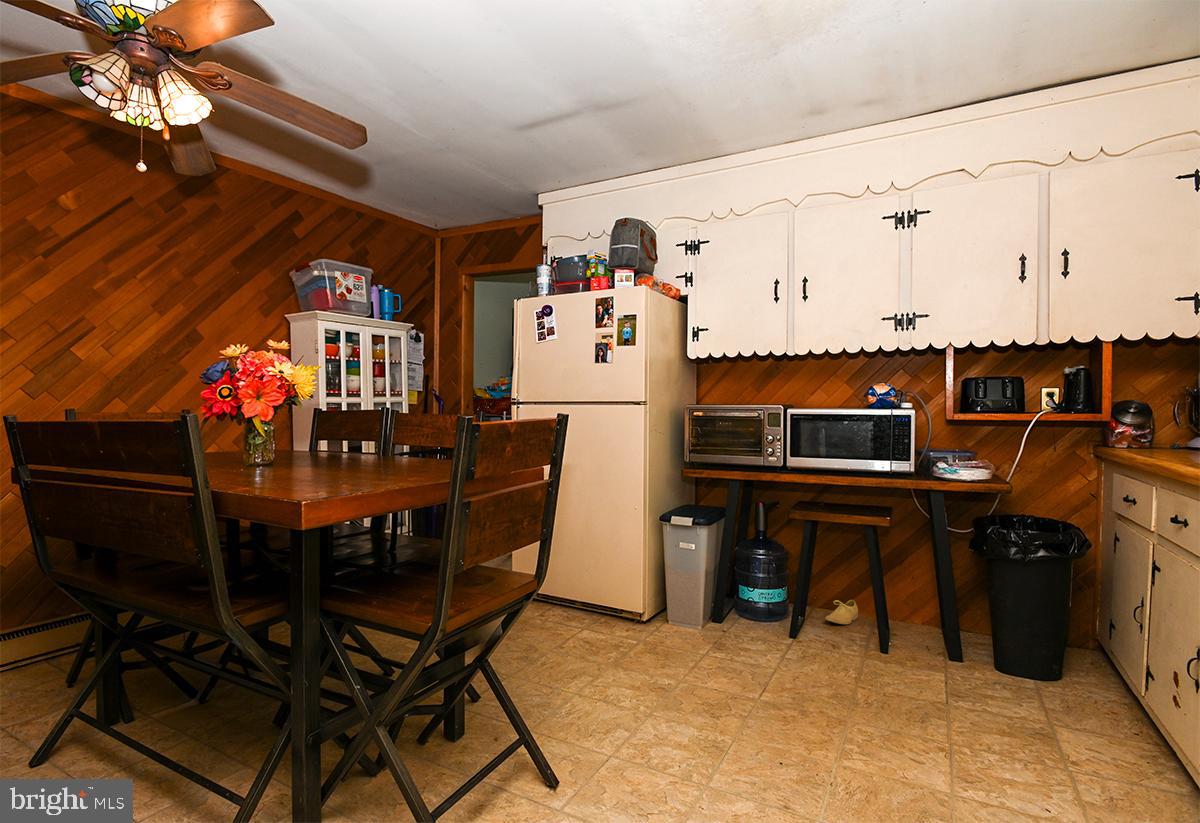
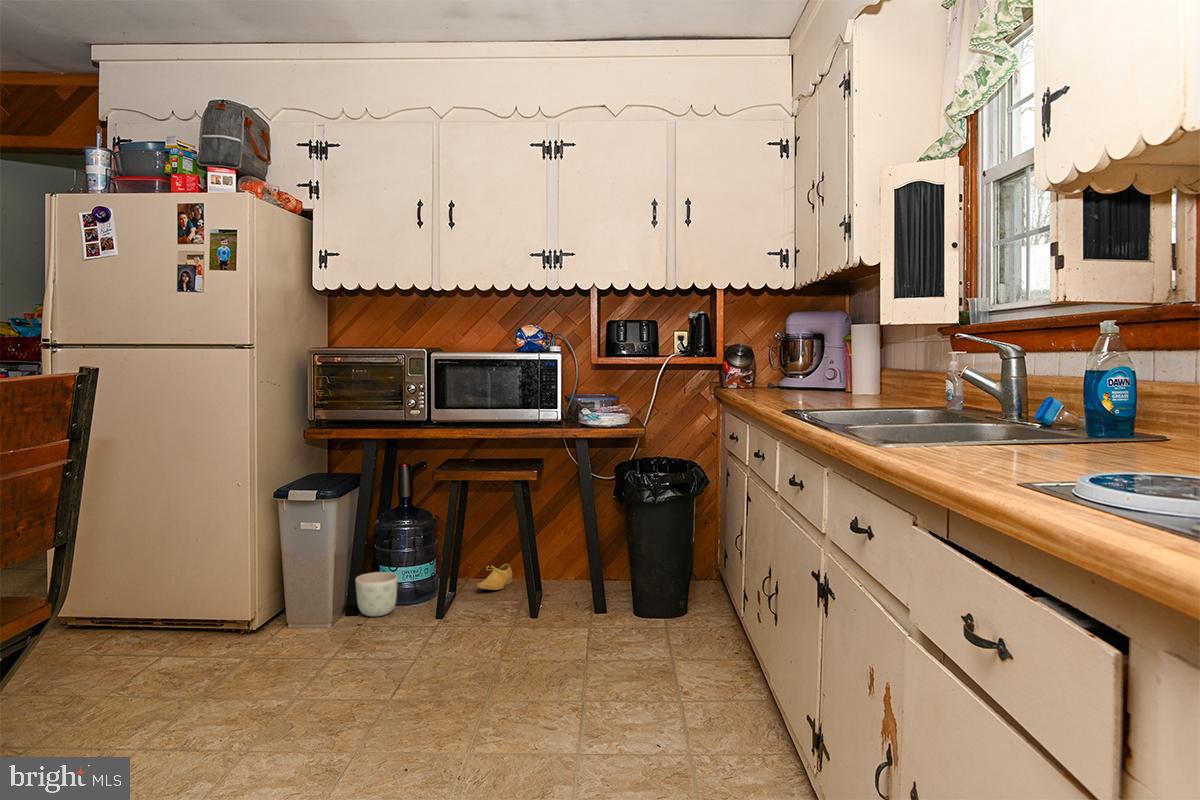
planter: none [721,595,756,634] -> present [356,572,398,616]

